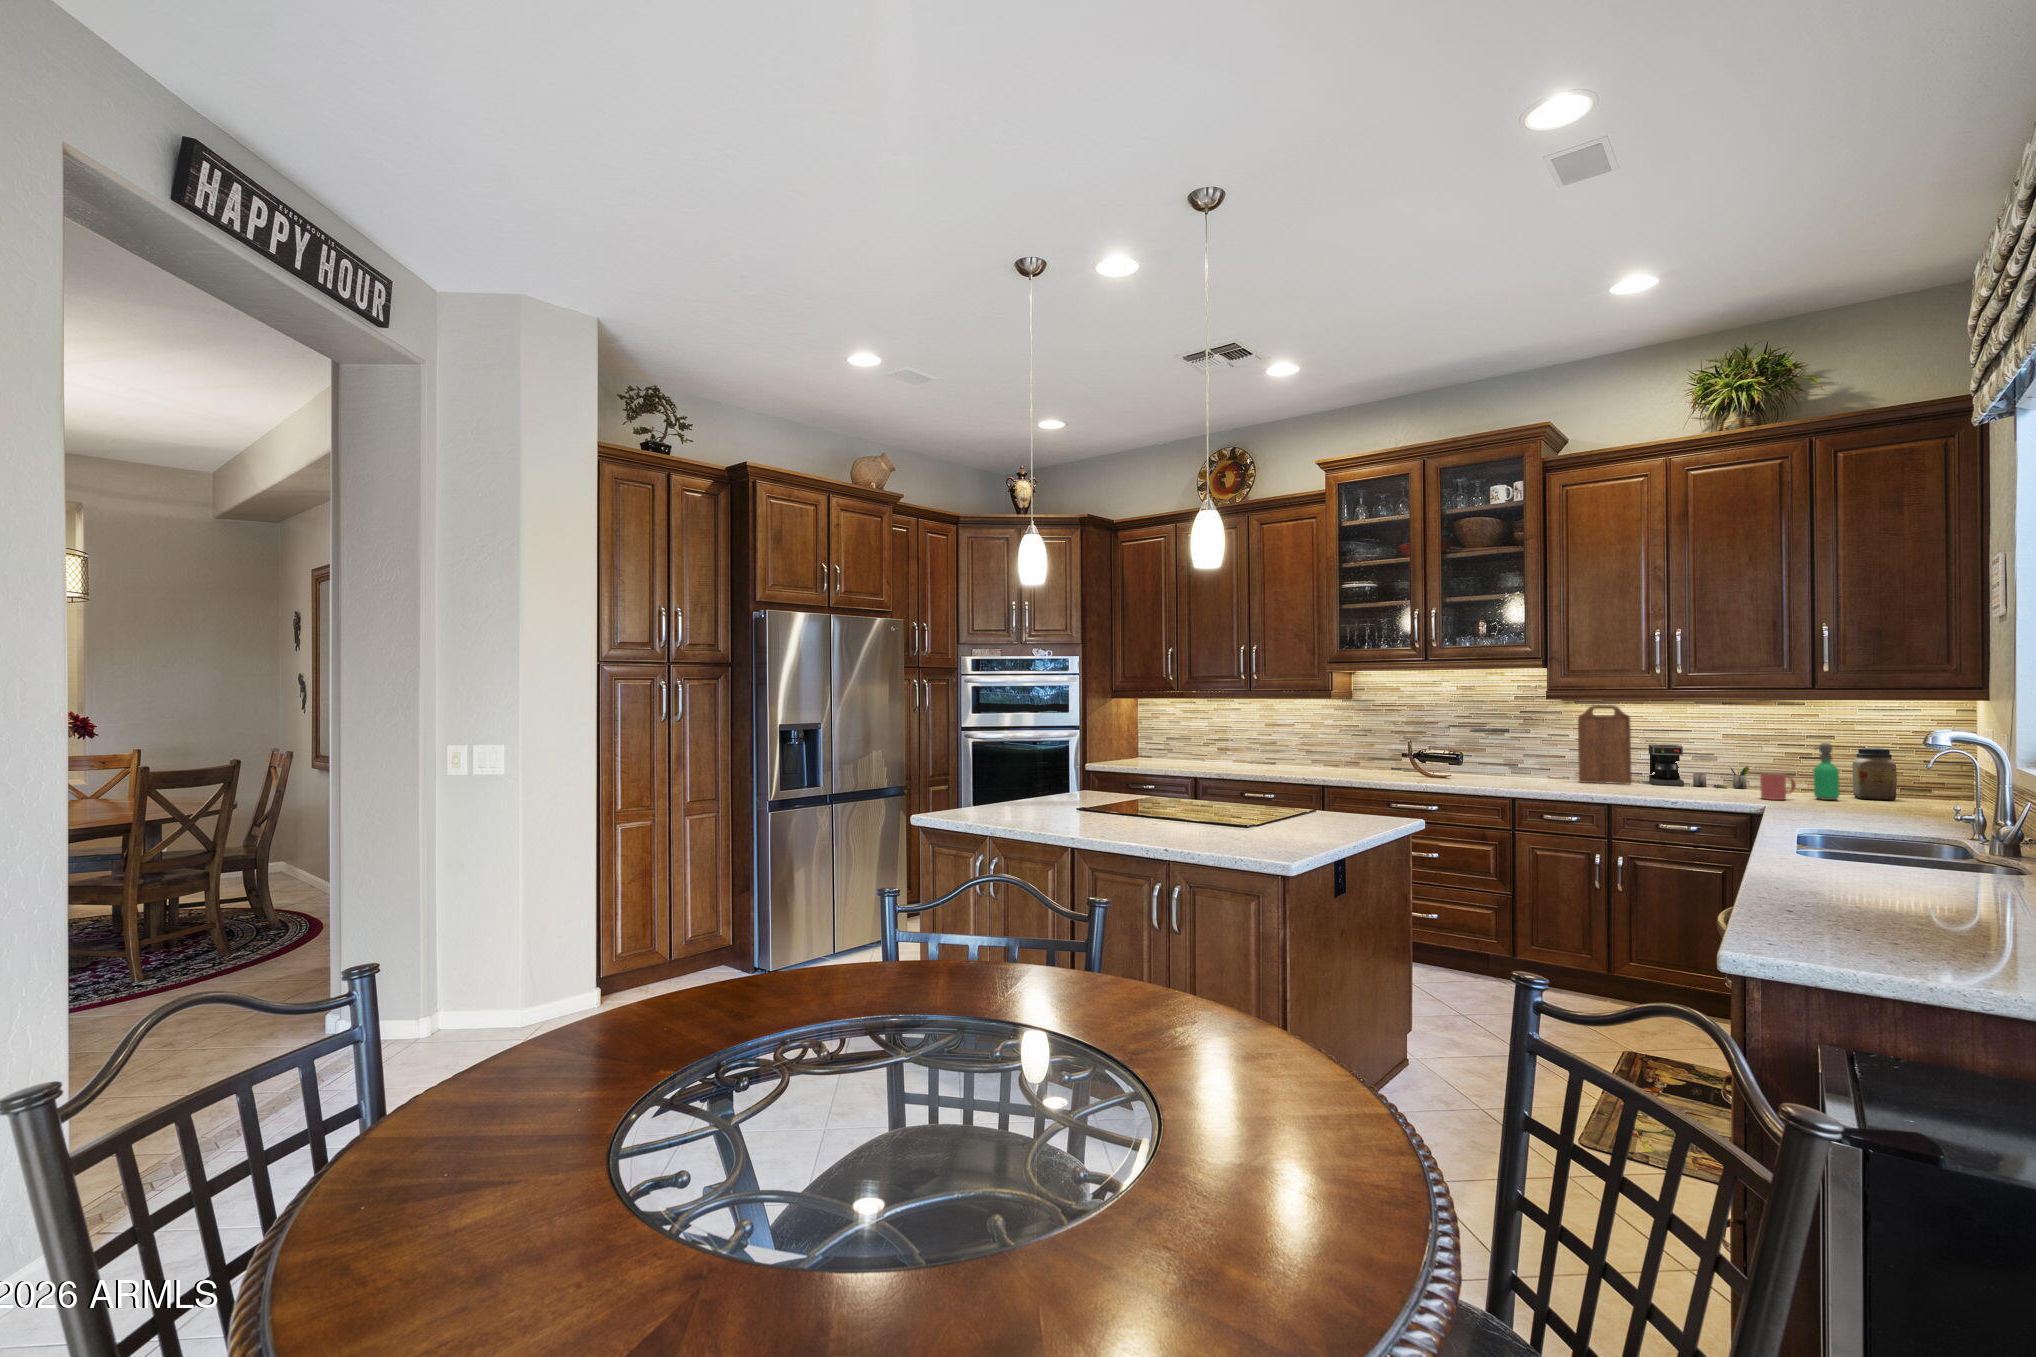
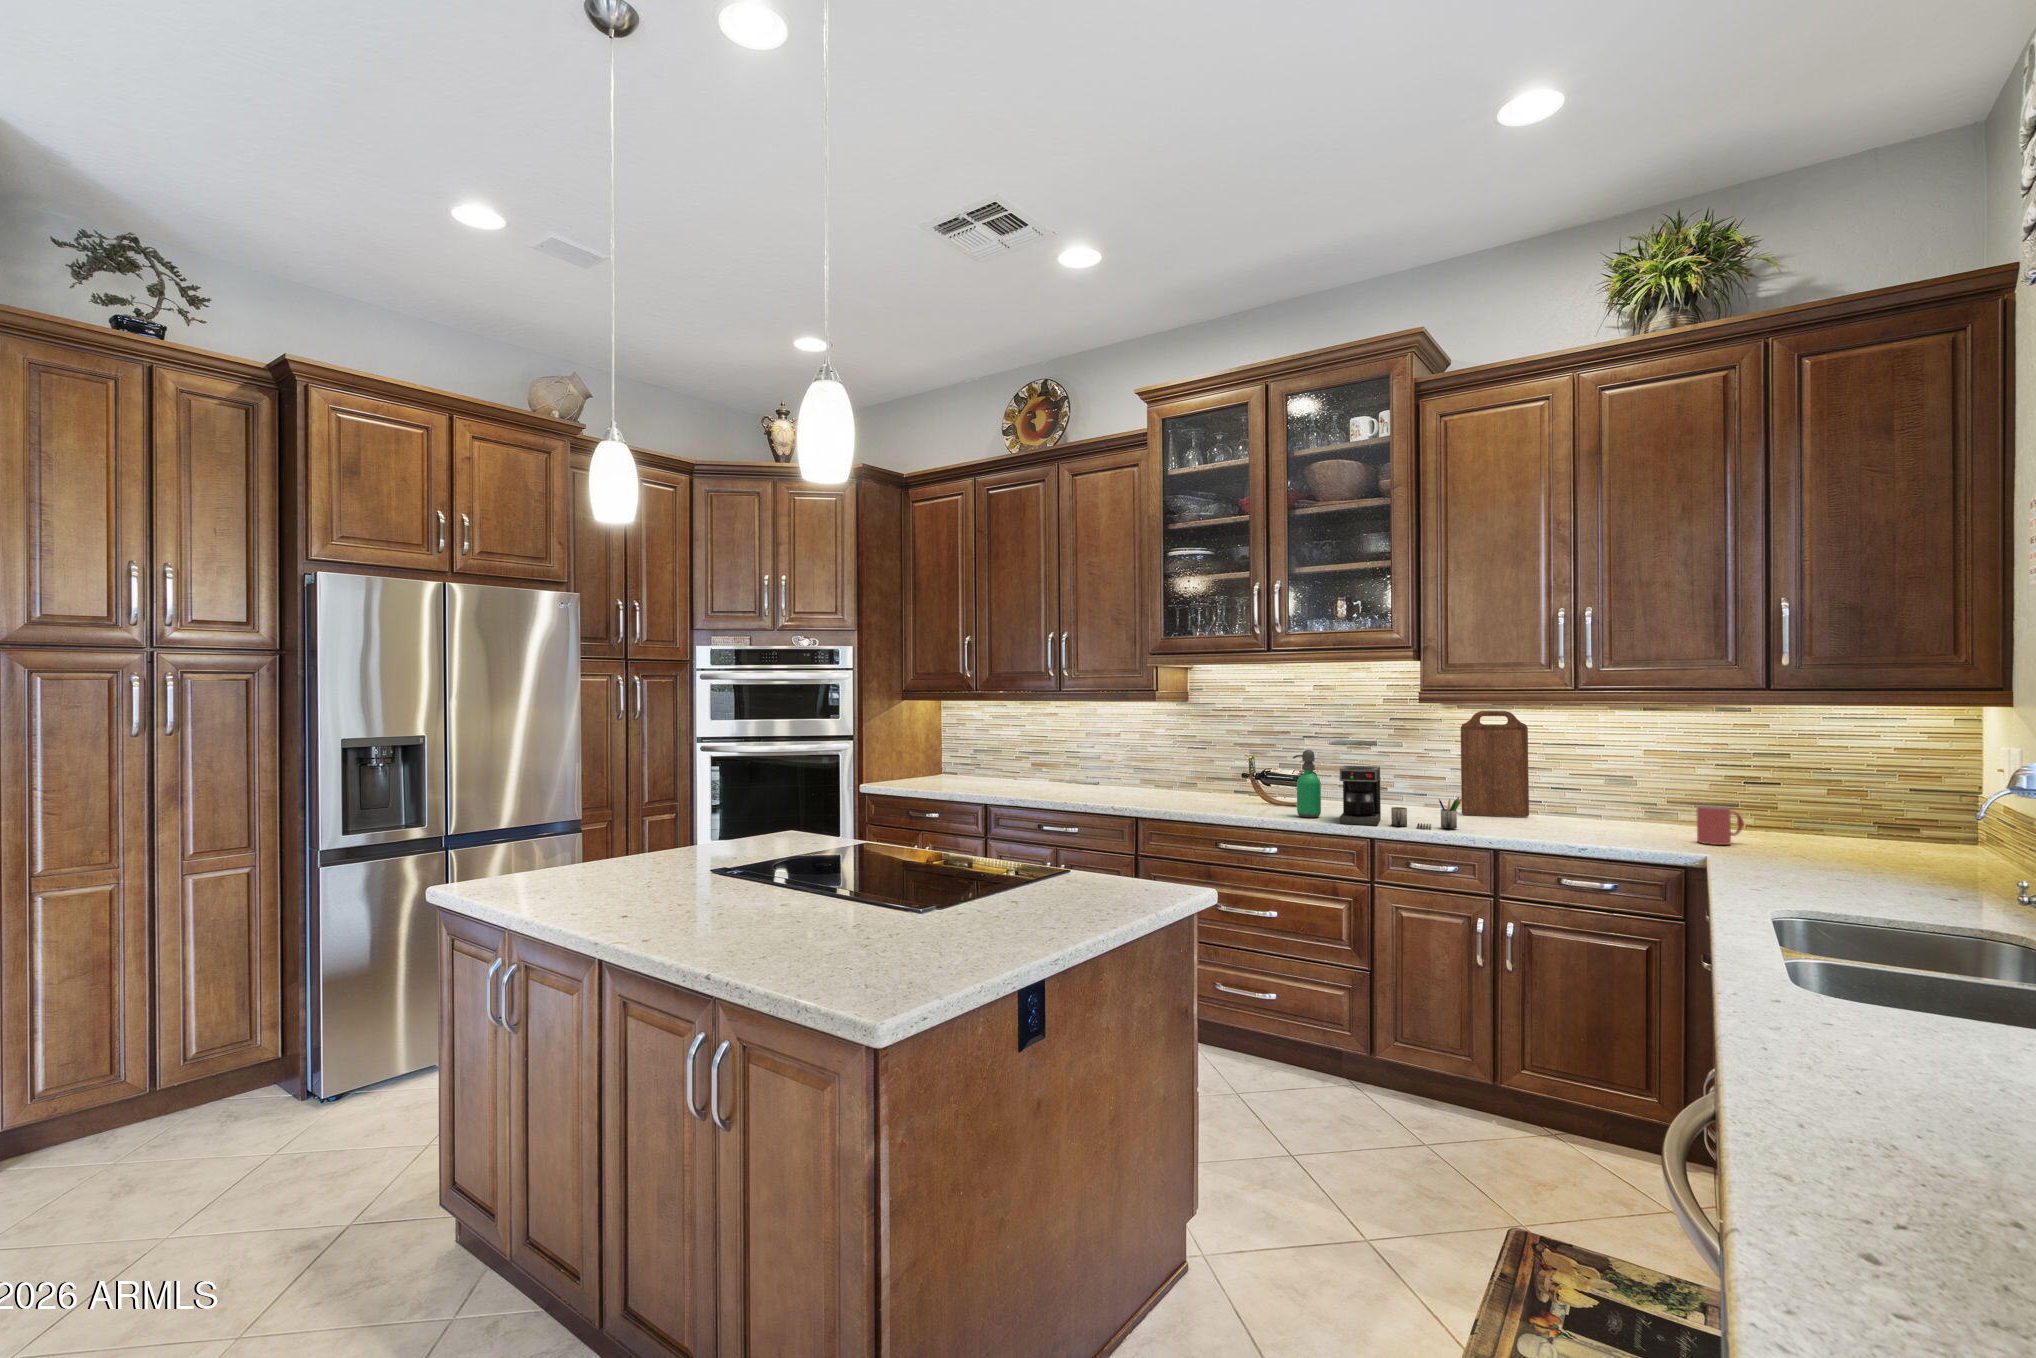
soap dispenser: present [1814,743,1840,800] -> present [1293,750,1321,817]
coffee maker: present [1649,745,1750,788] -> present [1340,766,1461,829]
jar: present [1852,748,1897,800] -> none [1816,771,1876,844]

